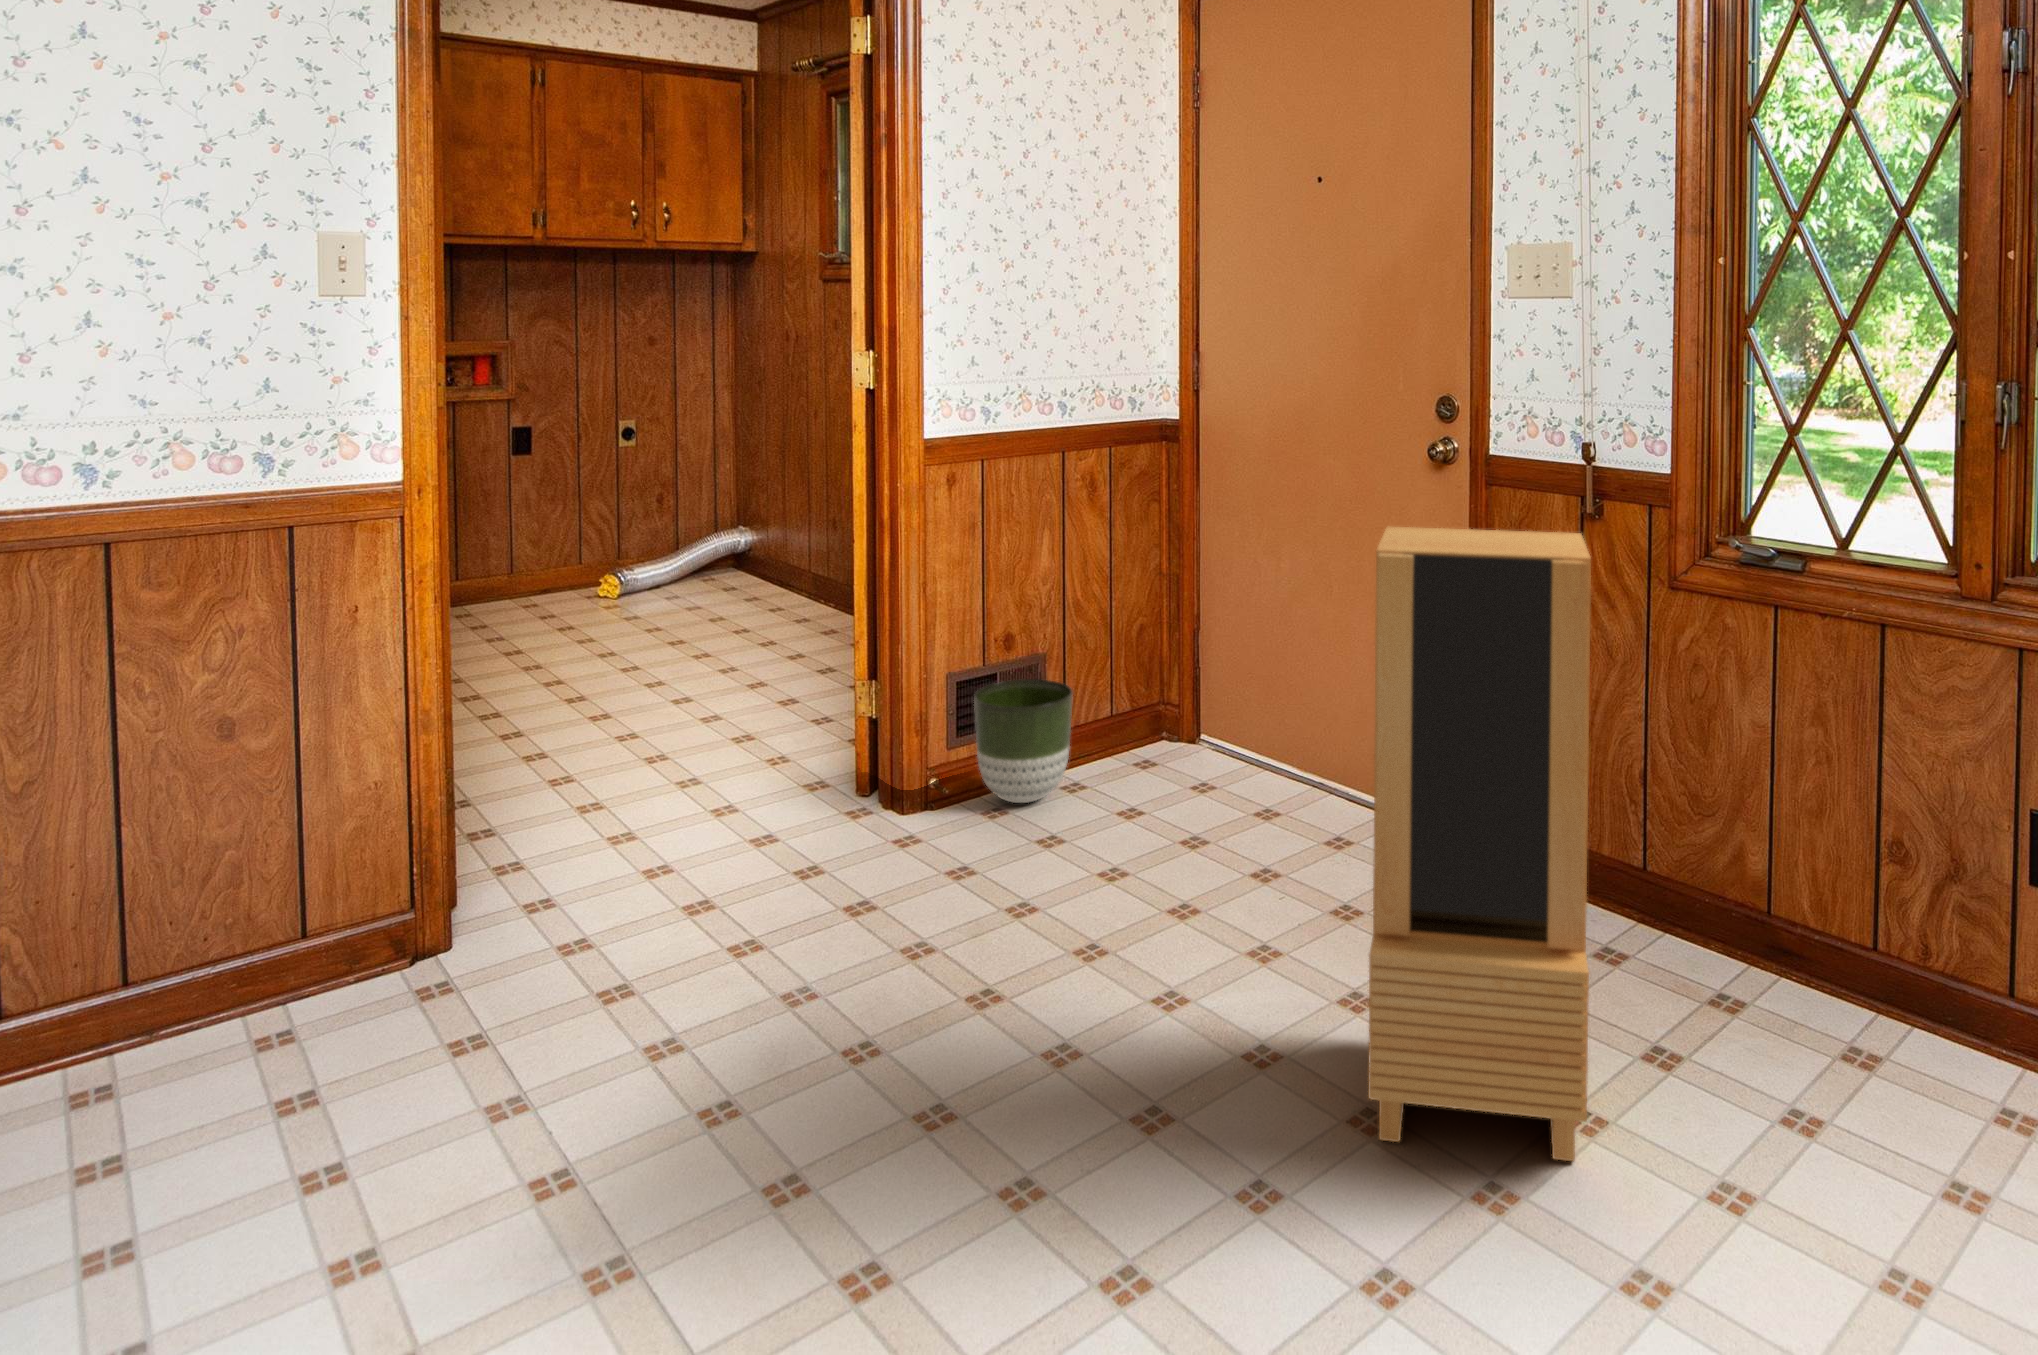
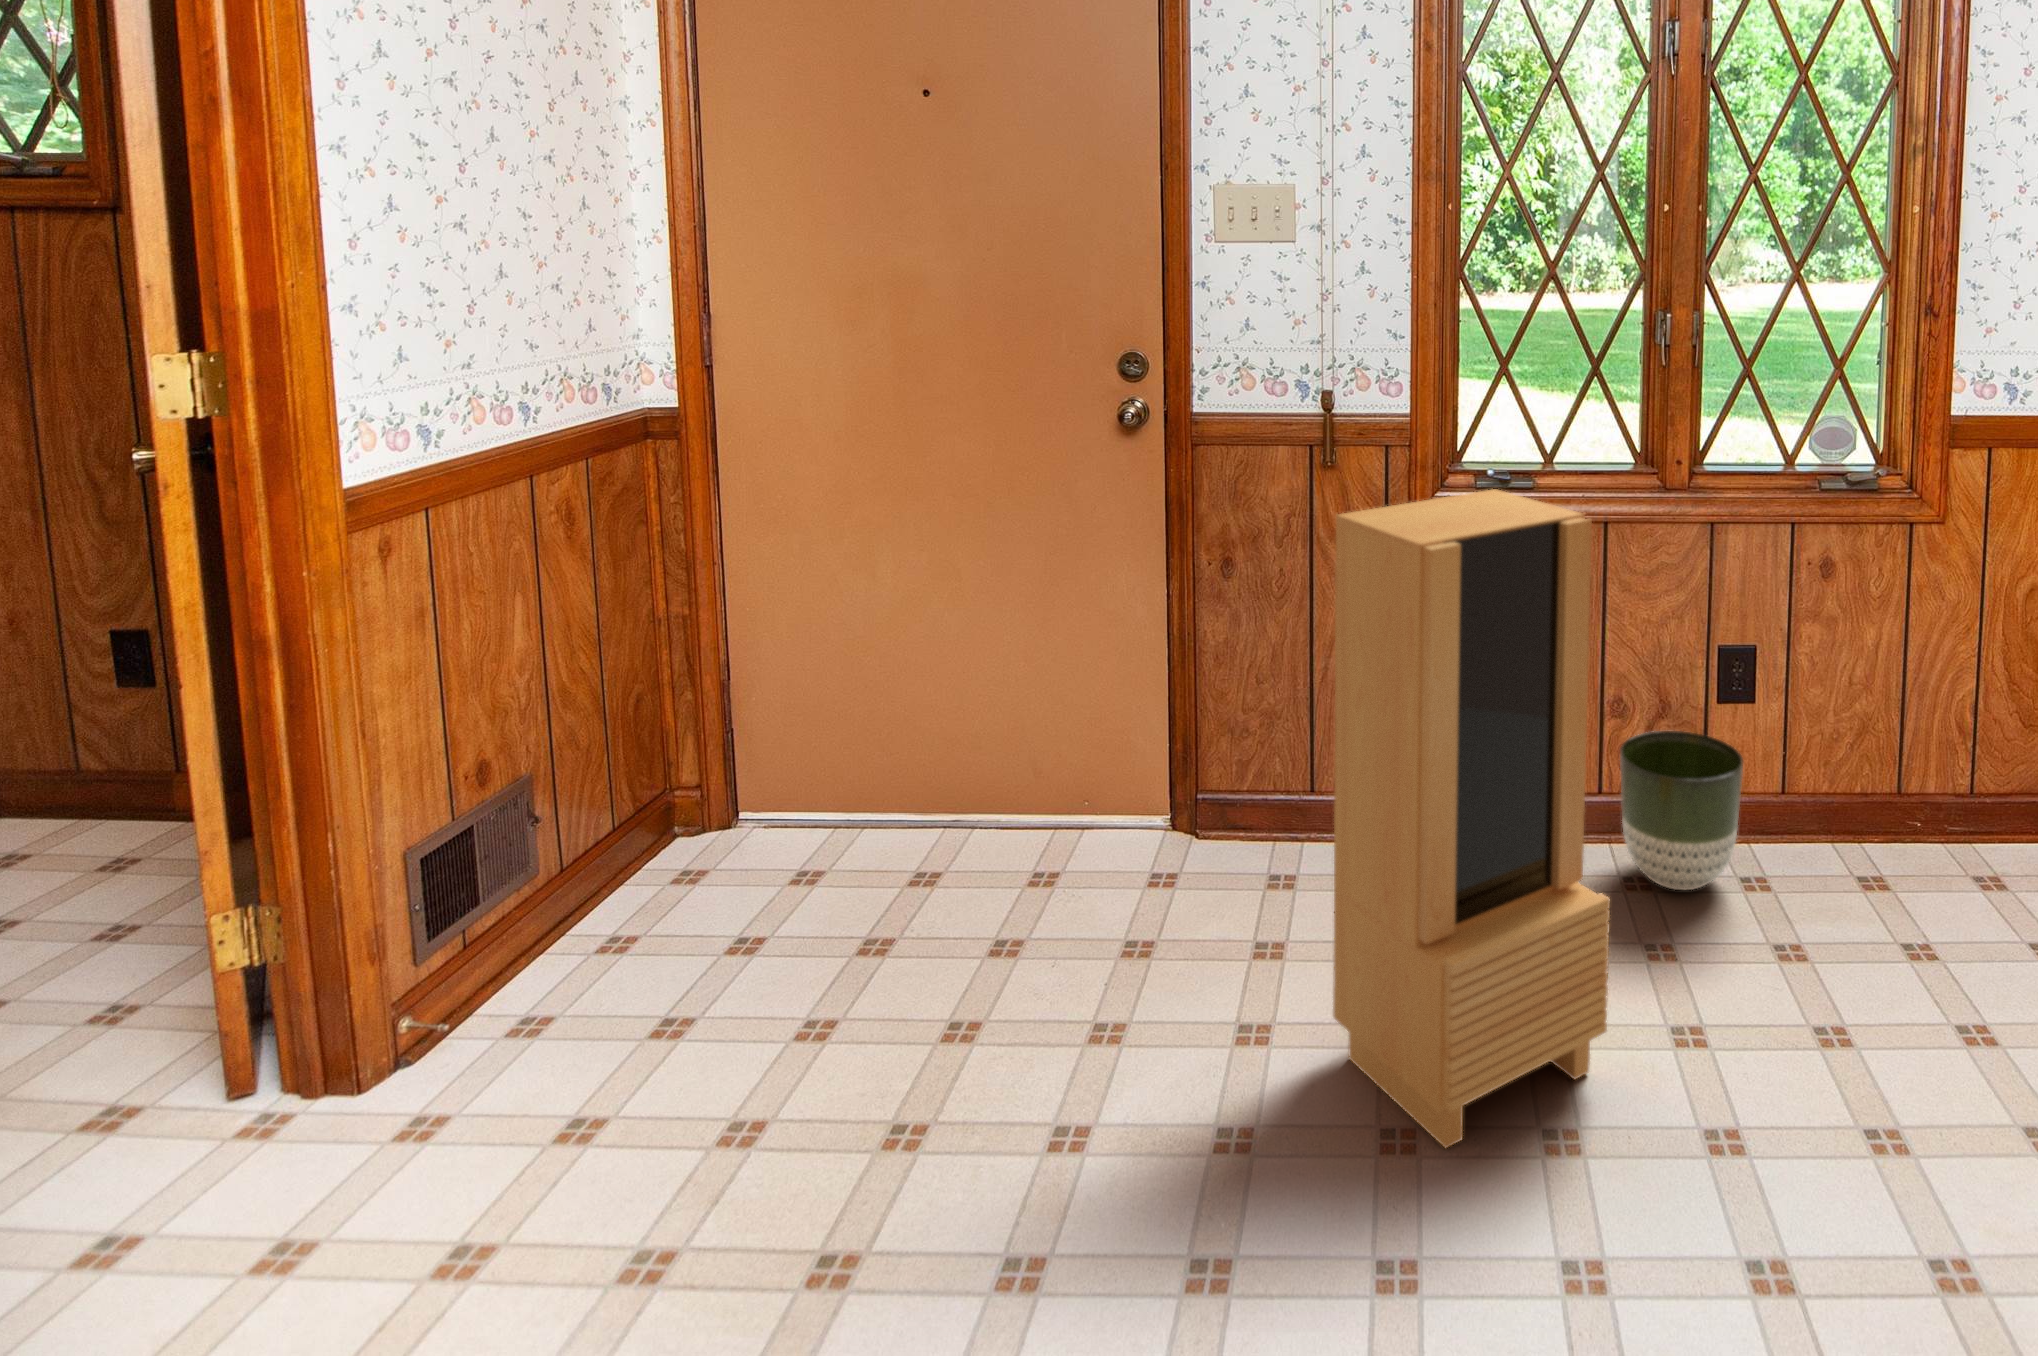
planter: present [974,679,1073,803] -> present [1620,731,1743,890]

